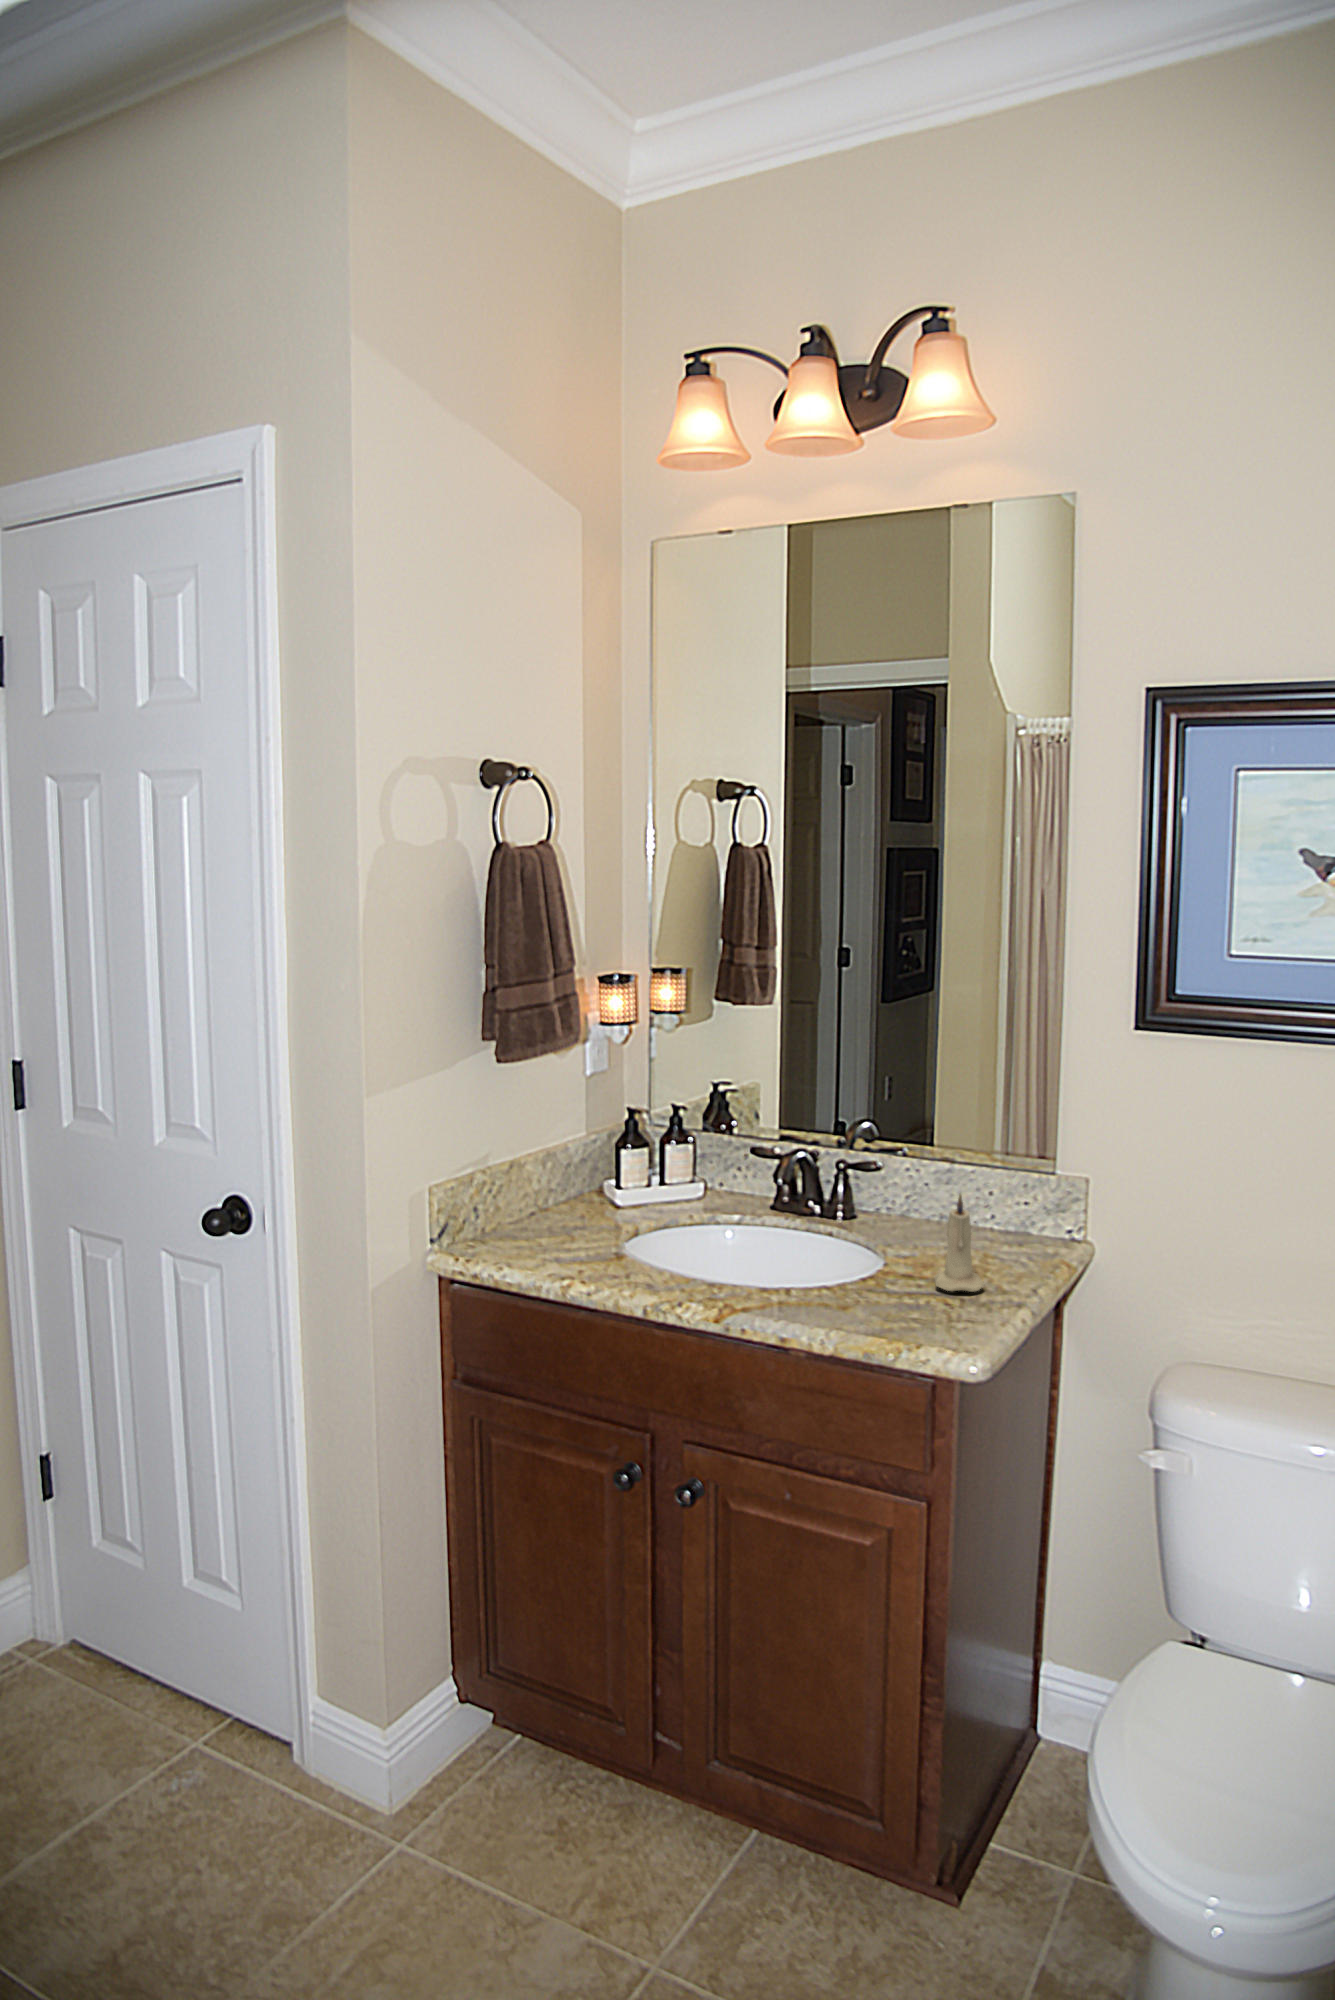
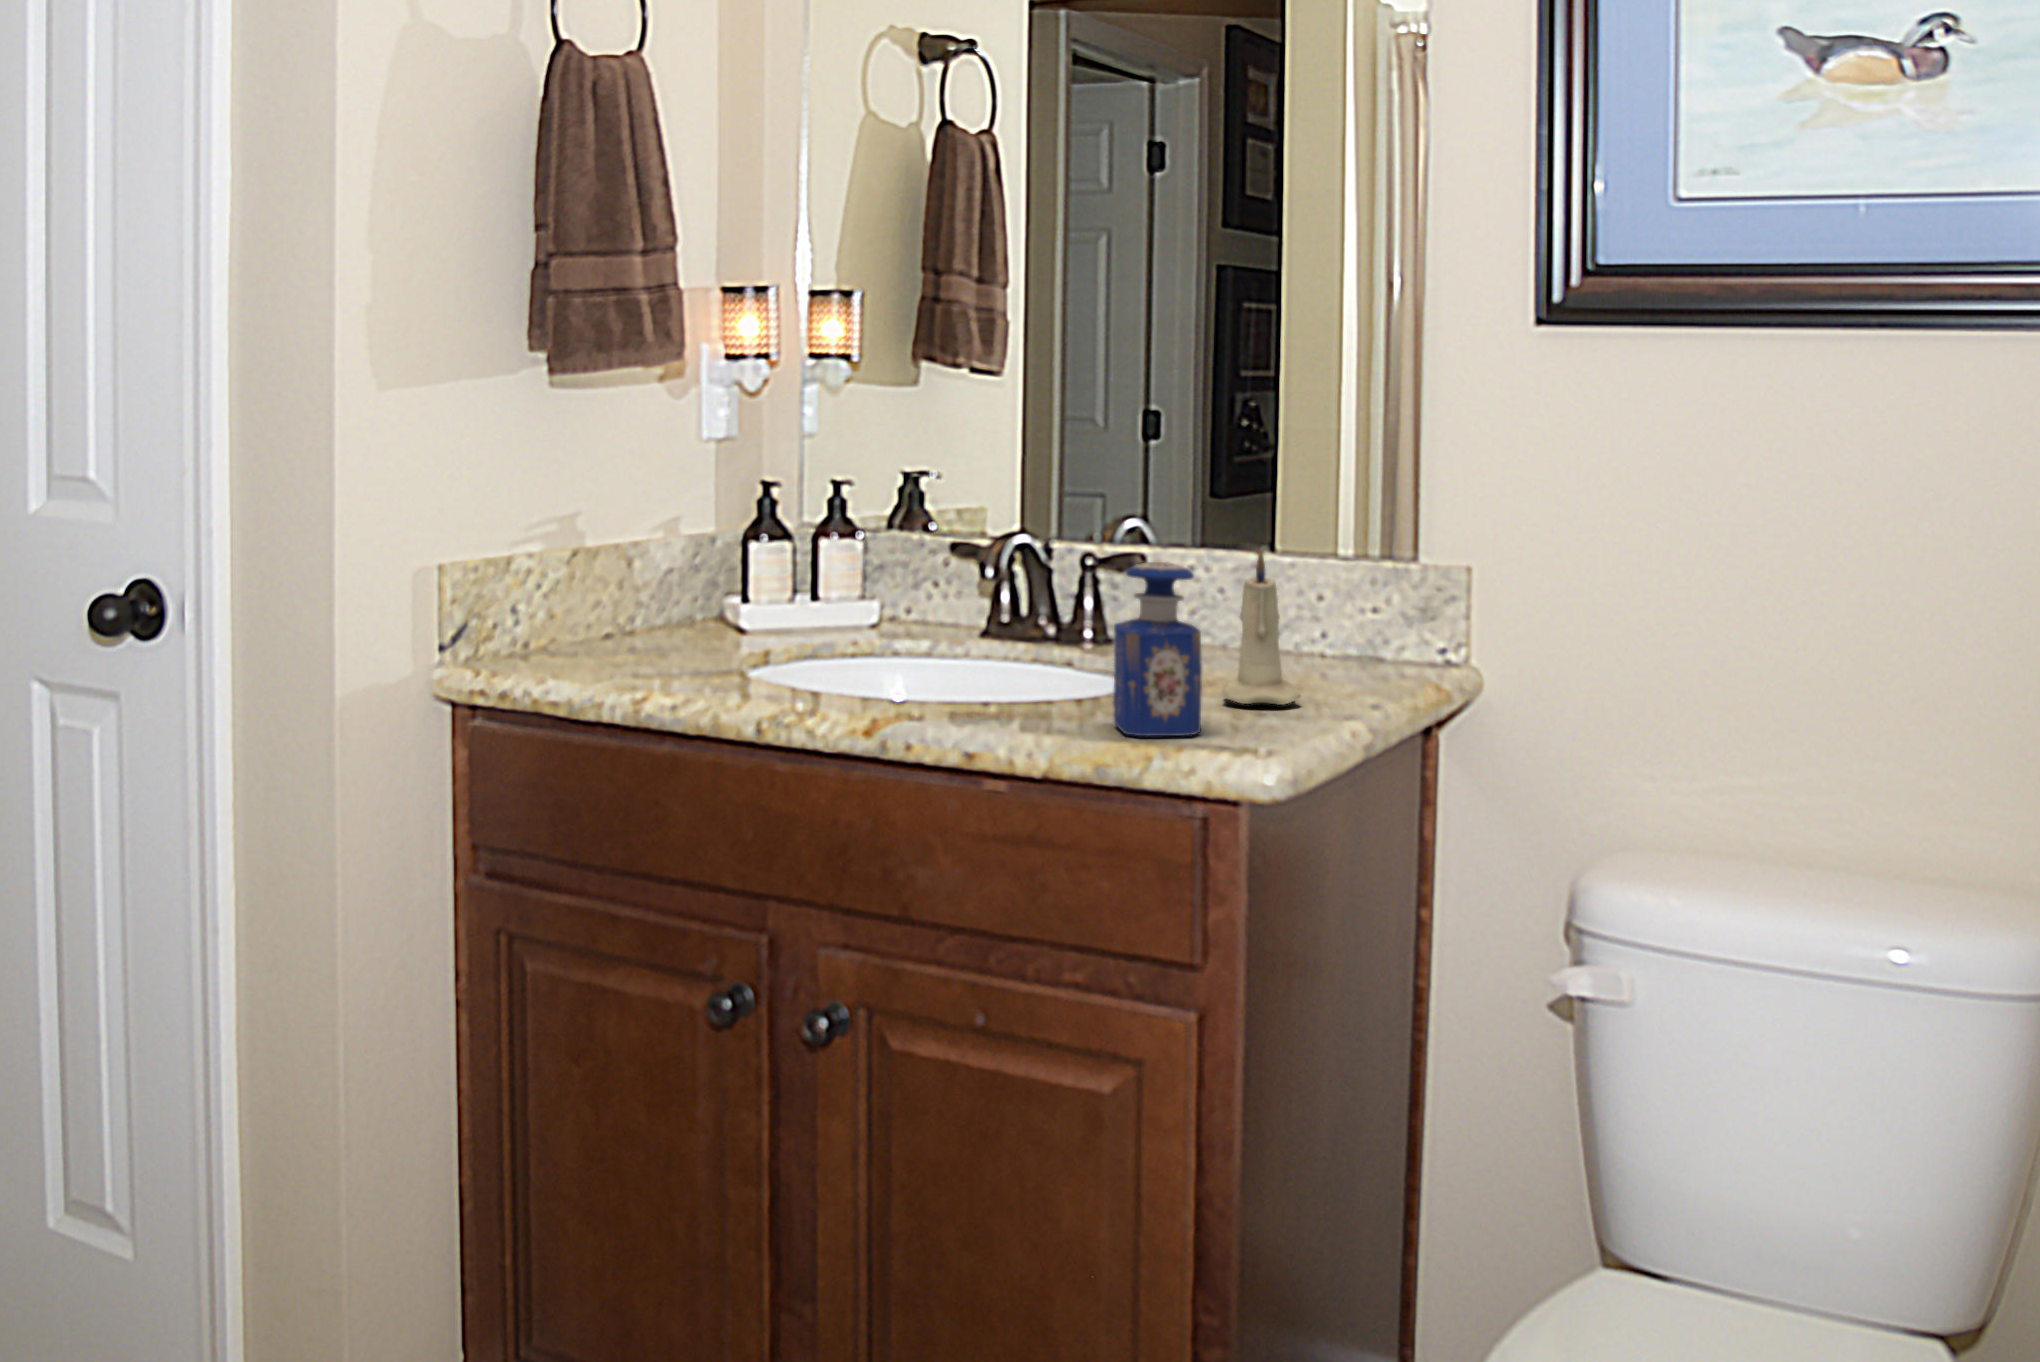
perfume bottle: none [871,1218,927,1330] -> present [1113,562,1202,736]

